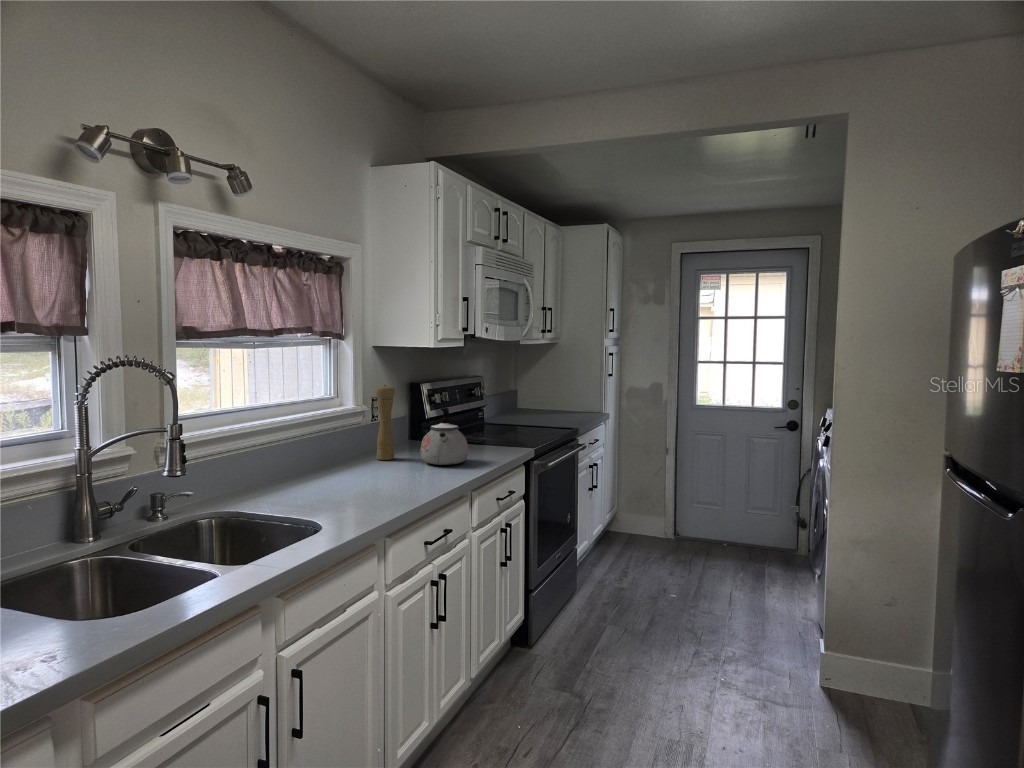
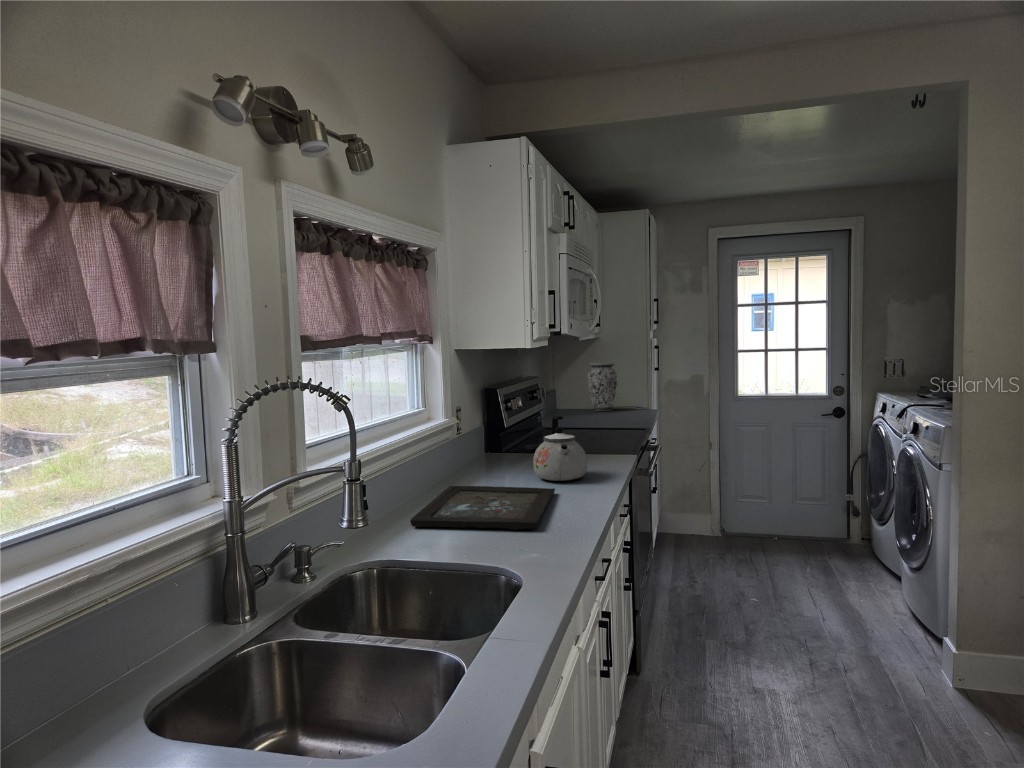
vase: none [541,366,571,412] -> present [587,362,617,411]
pepper mill: present [376,385,395,460] -> none [476,393,500,479]
tray: none [277,463,424,497] -> present [410,486,555,529]

